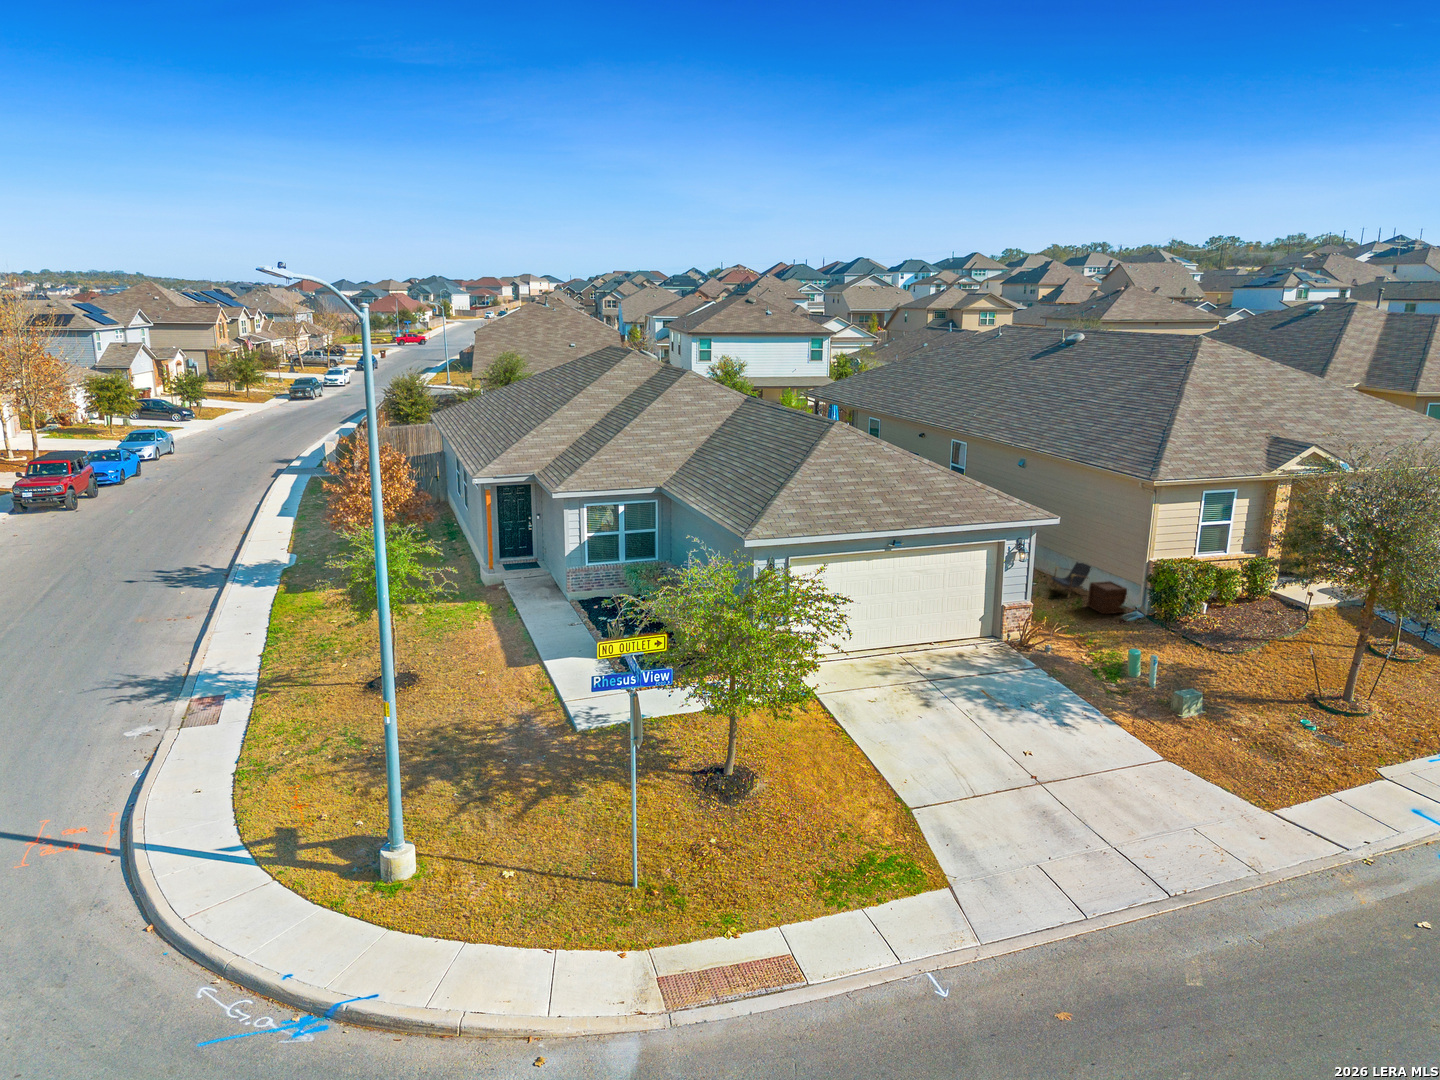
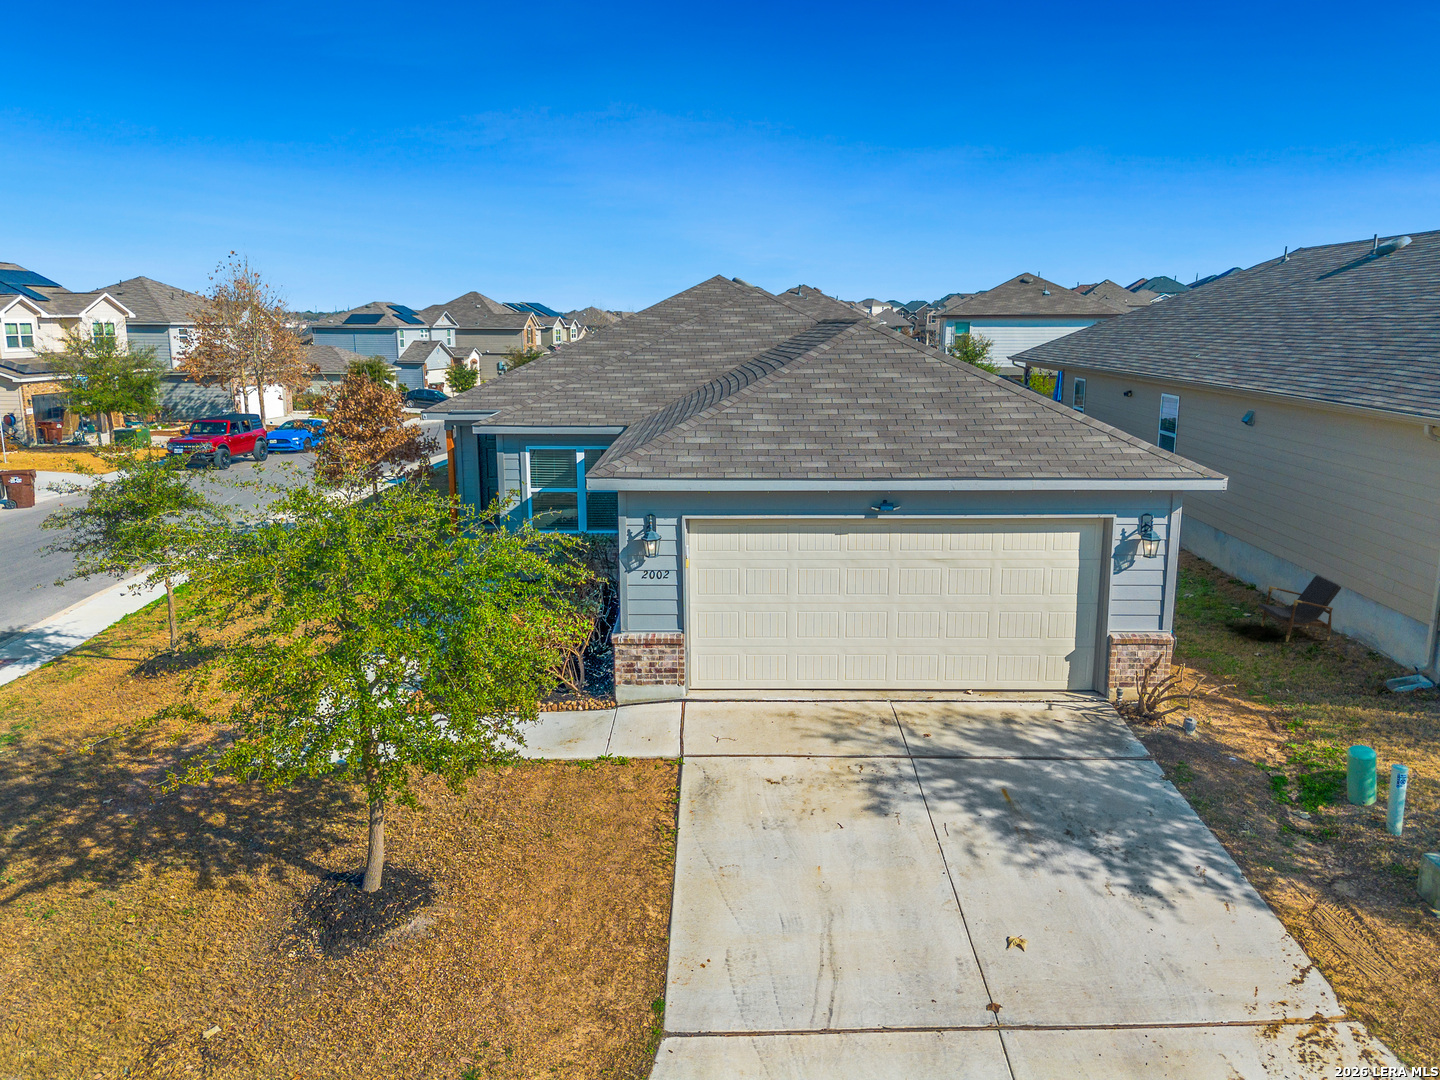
wooden crate: present [1087,581,1127,614] -> none [1319,615,1403,675]

